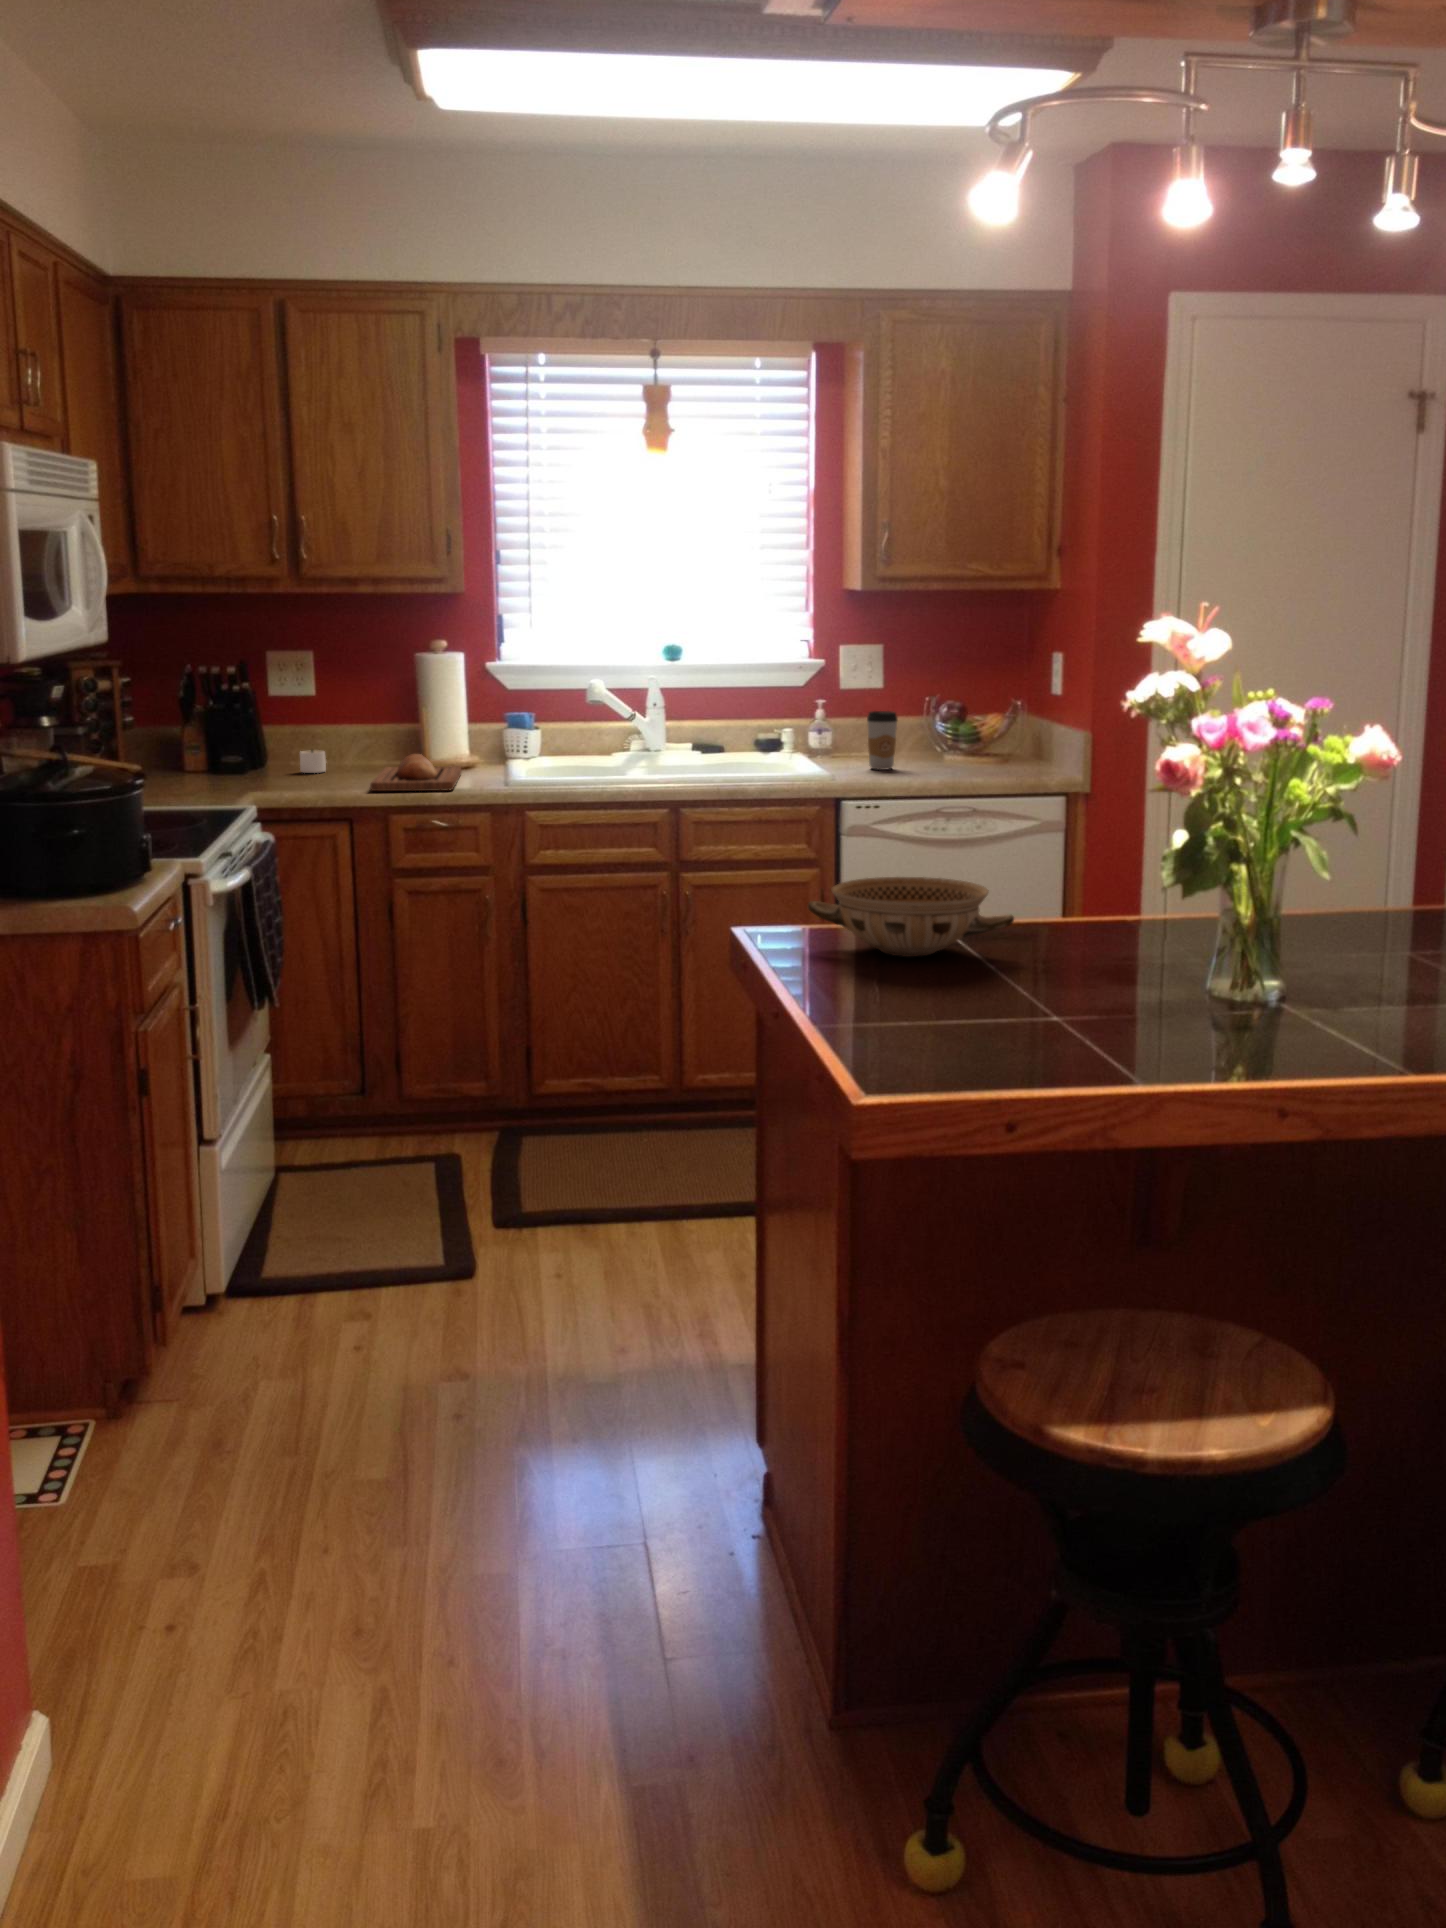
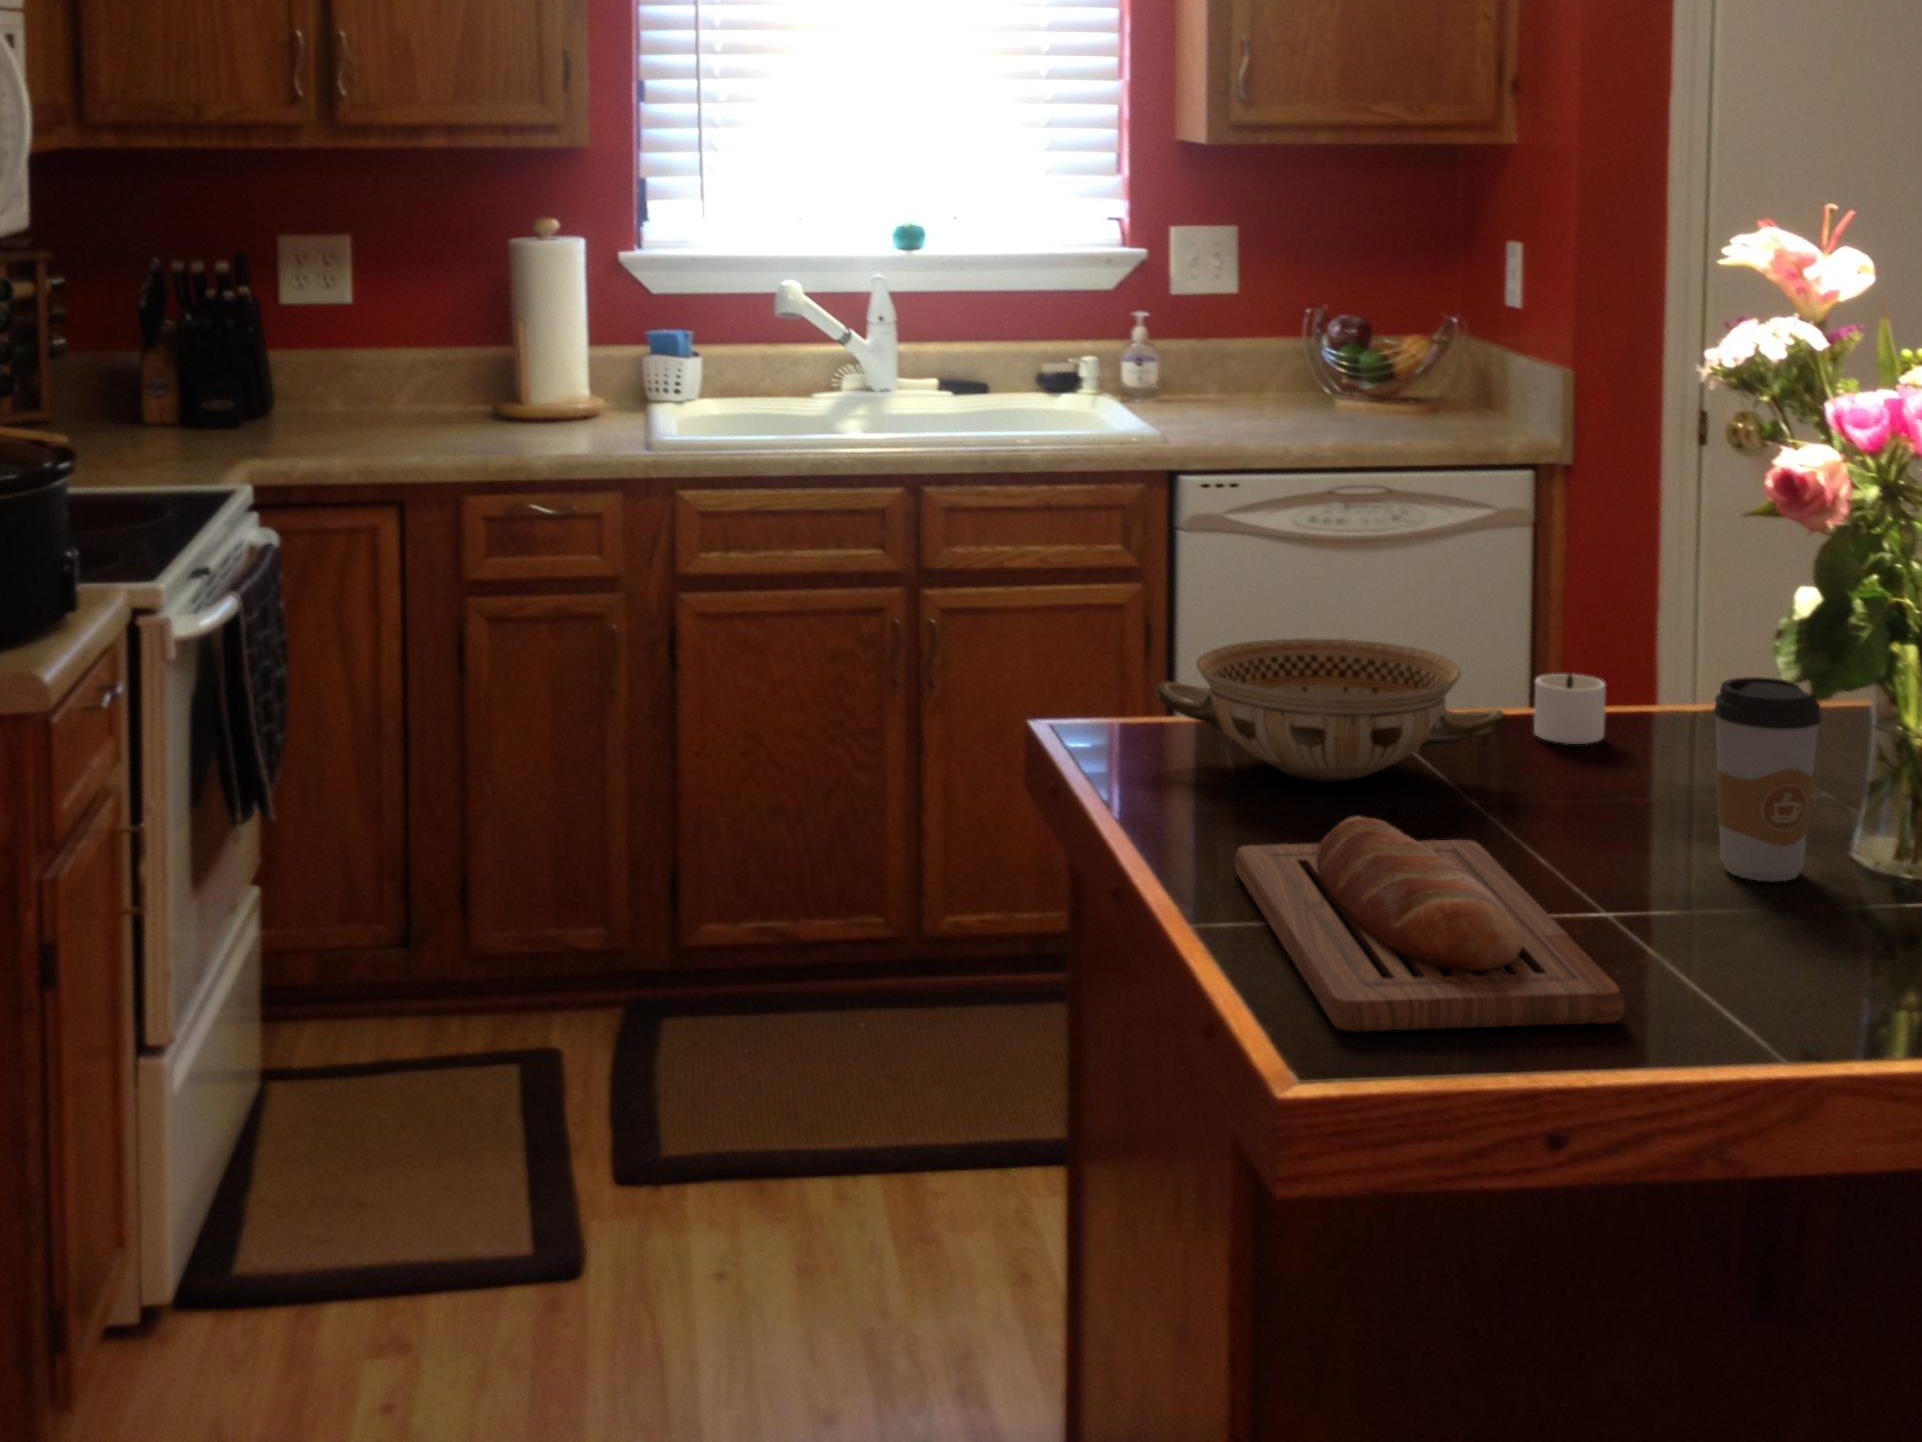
coffee cup: present [867,711,897,770] -> present [1714,677,1821,881]
candle: present [300,750,326,773] -> present [1534,674,1606,744]
bread loaf: present [370,754,461,791] -> present [1235,816,1624,1031]

